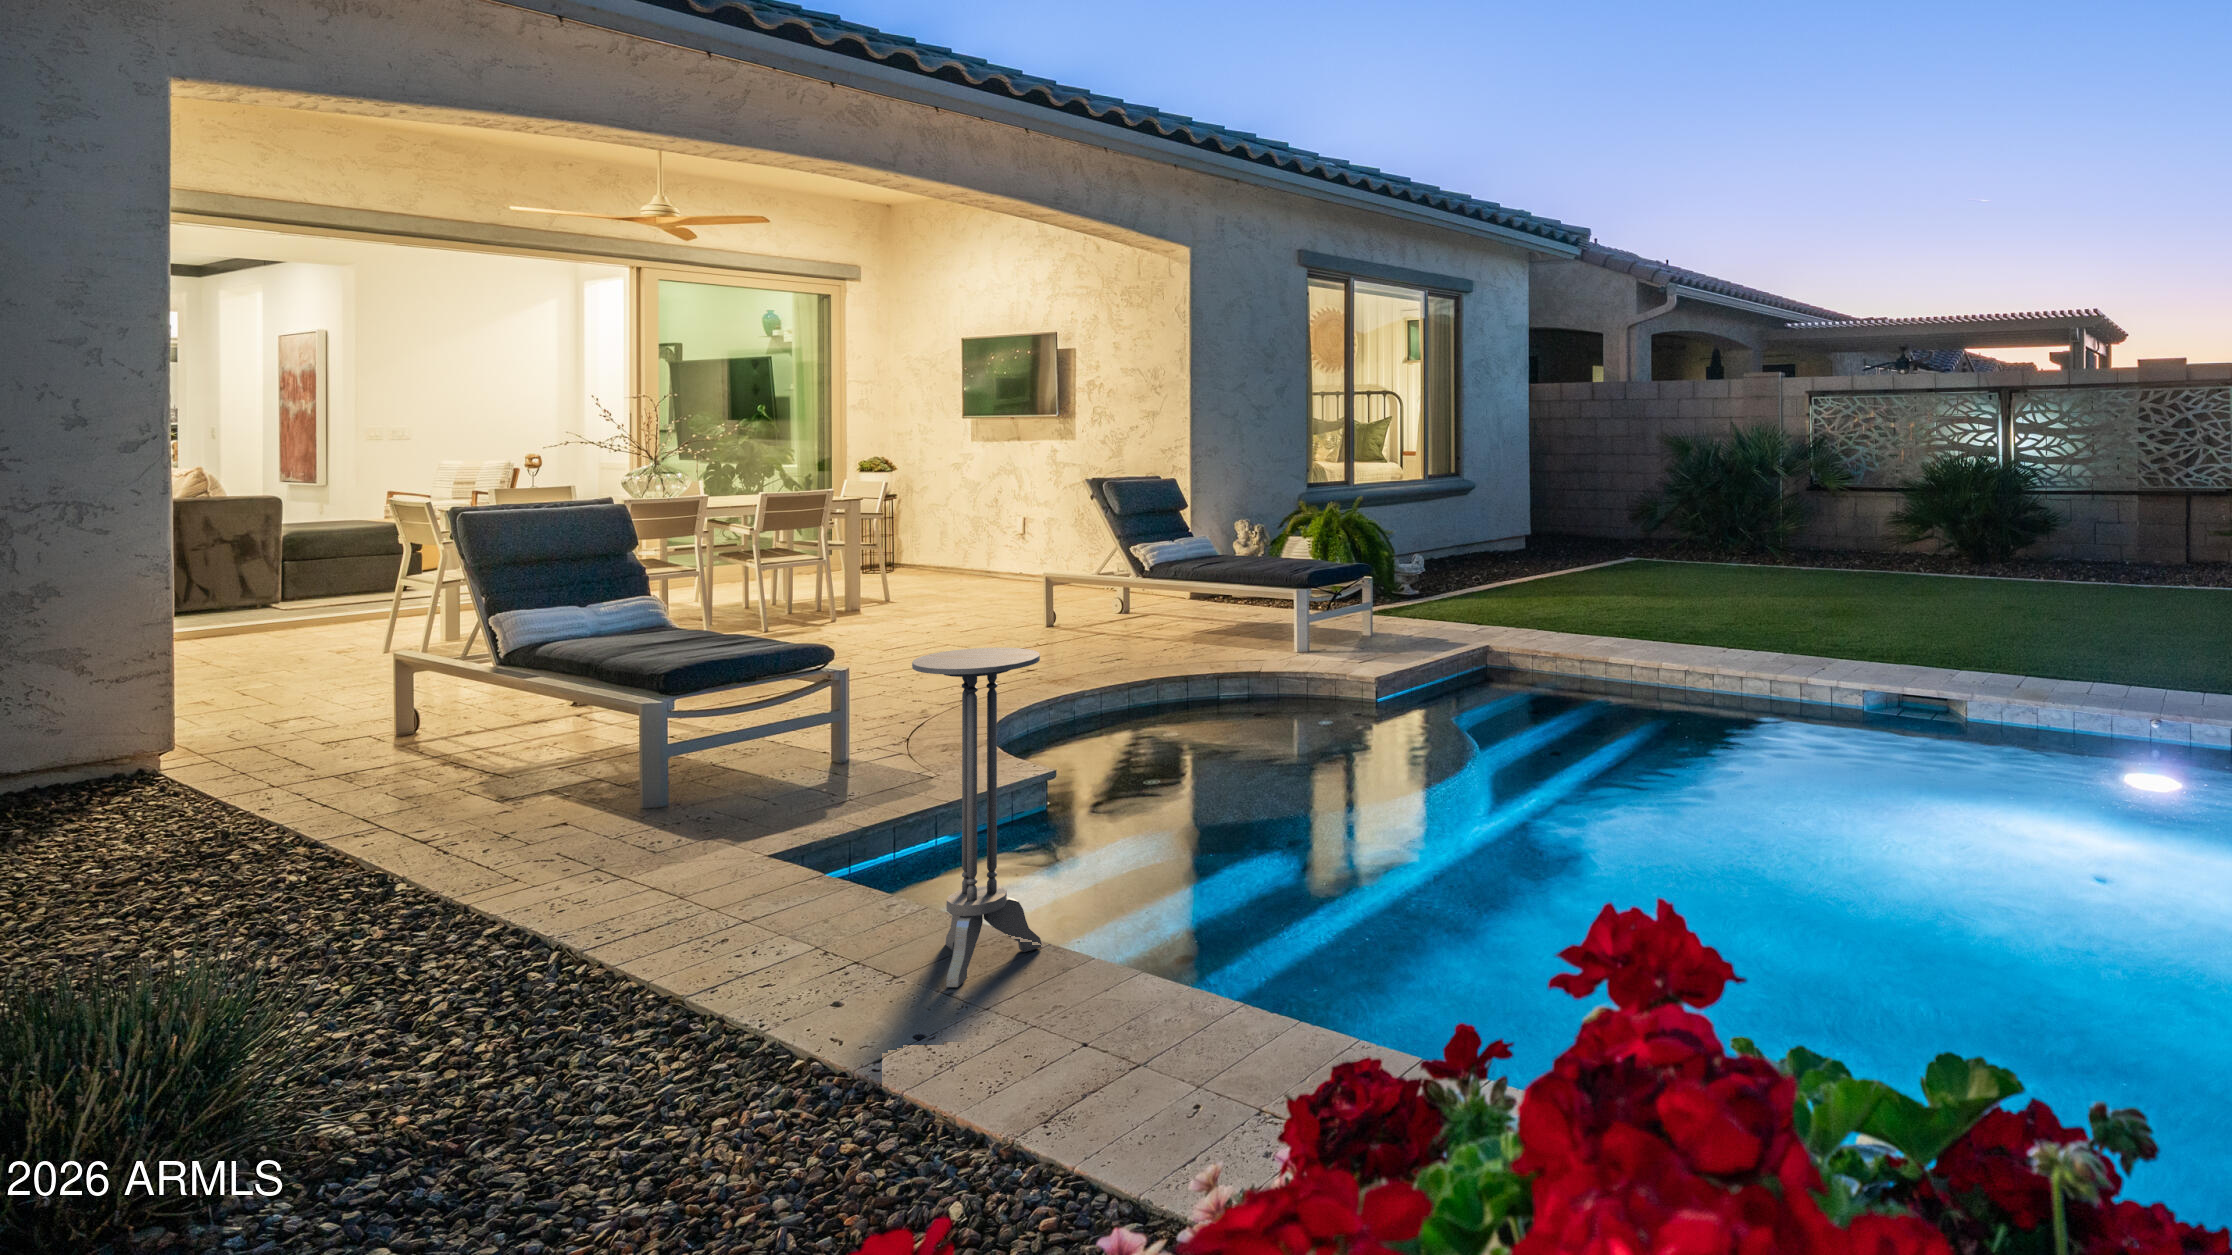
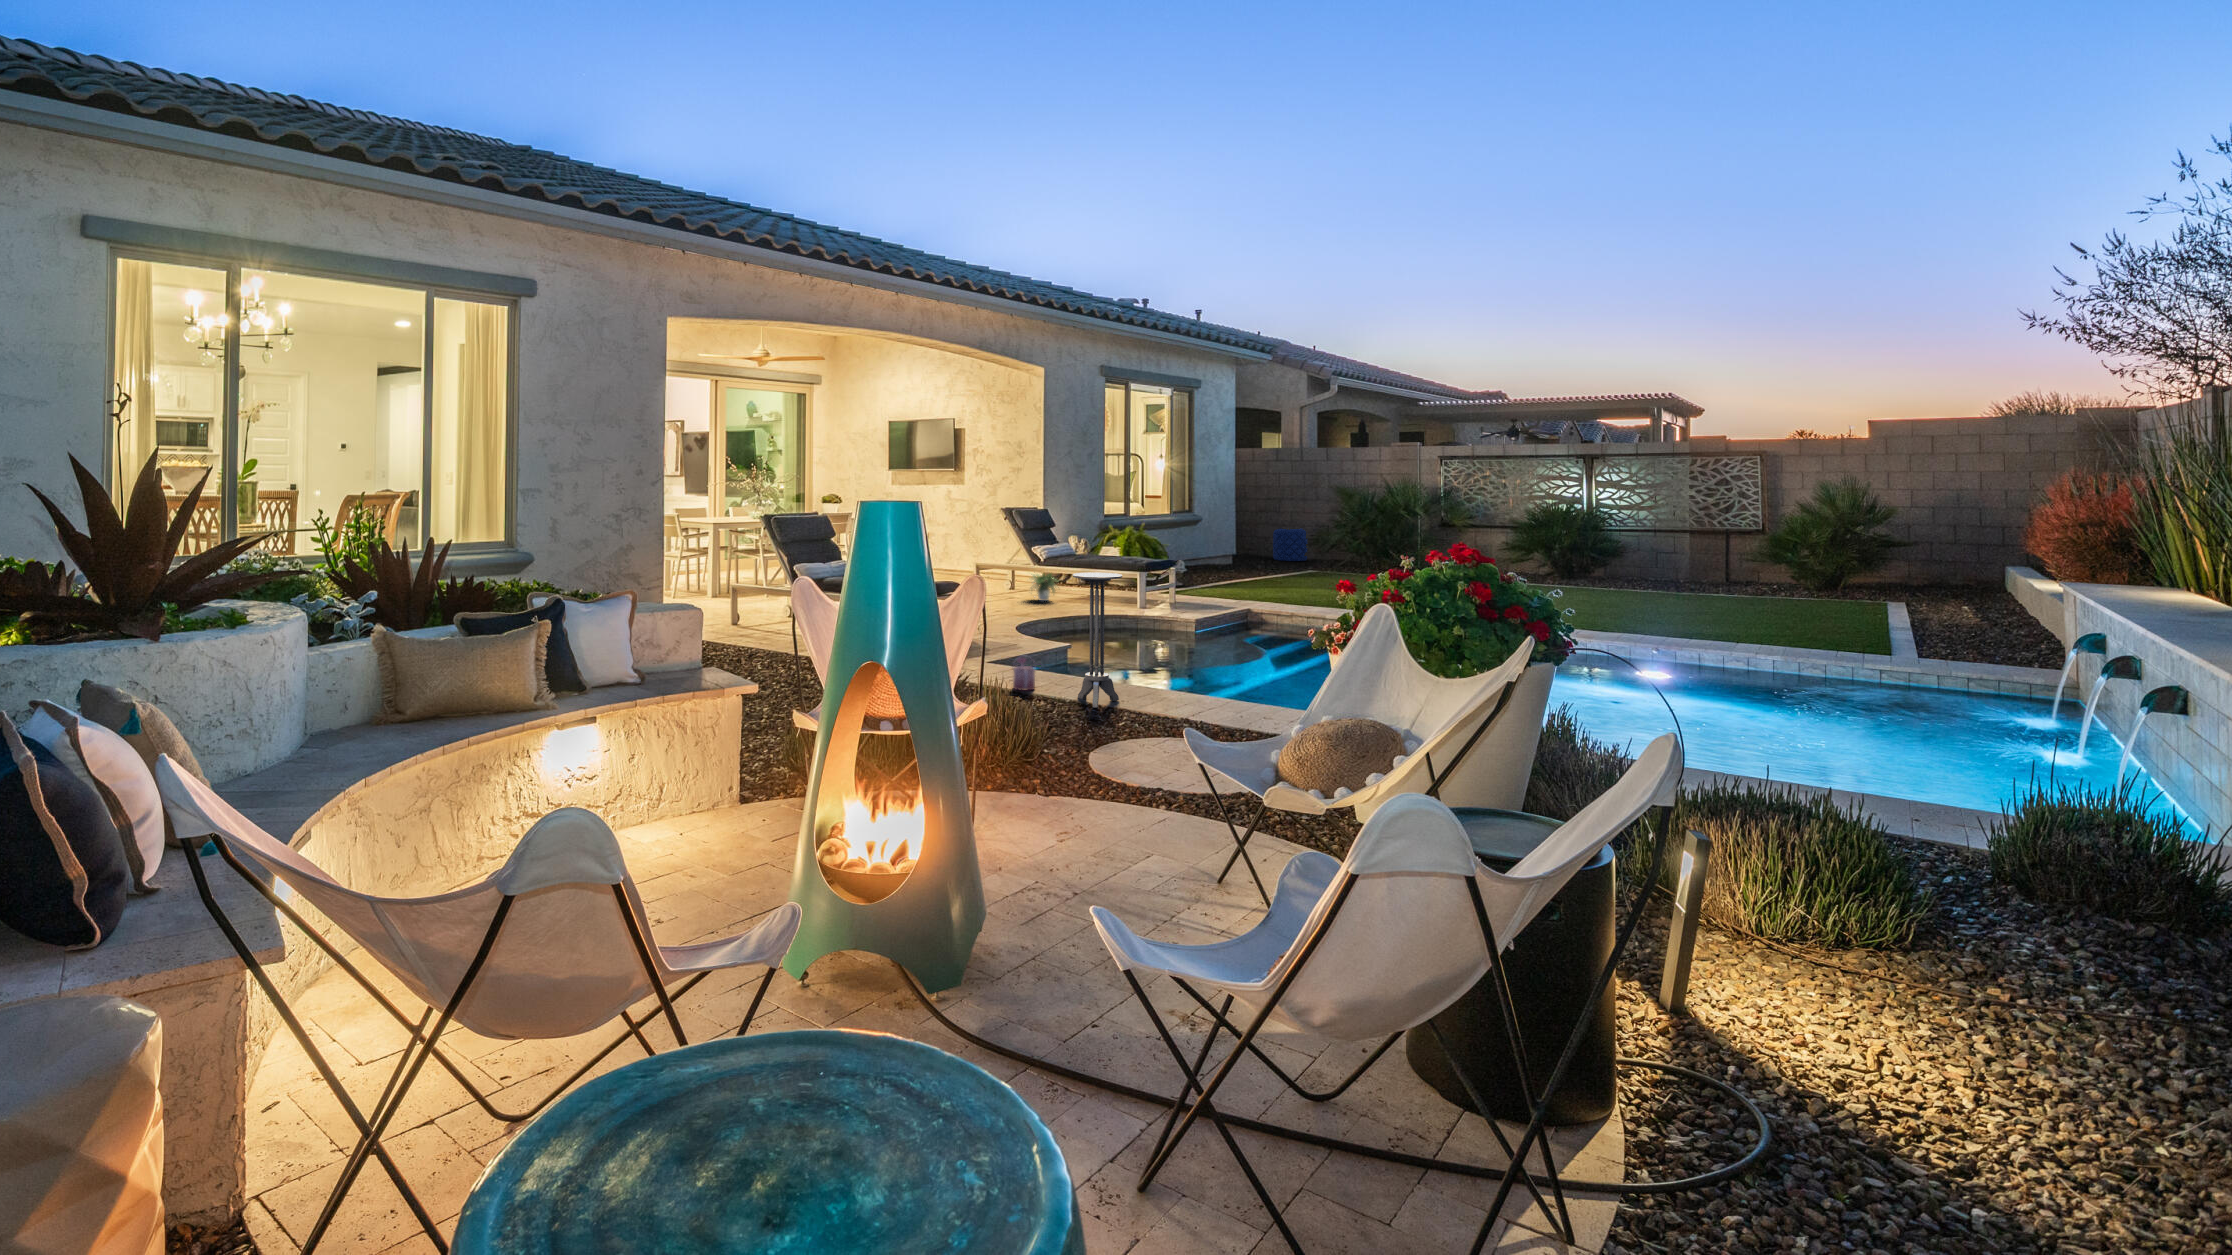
pouf: none [1577,495,1625,541] -> present [1273,529,1307,561]
potted plant: none [1110,585,1177,635] -> present [1031,573,1056,601]
watering can: none [808,837,871,926] -> present [1013,657,1036,691]

